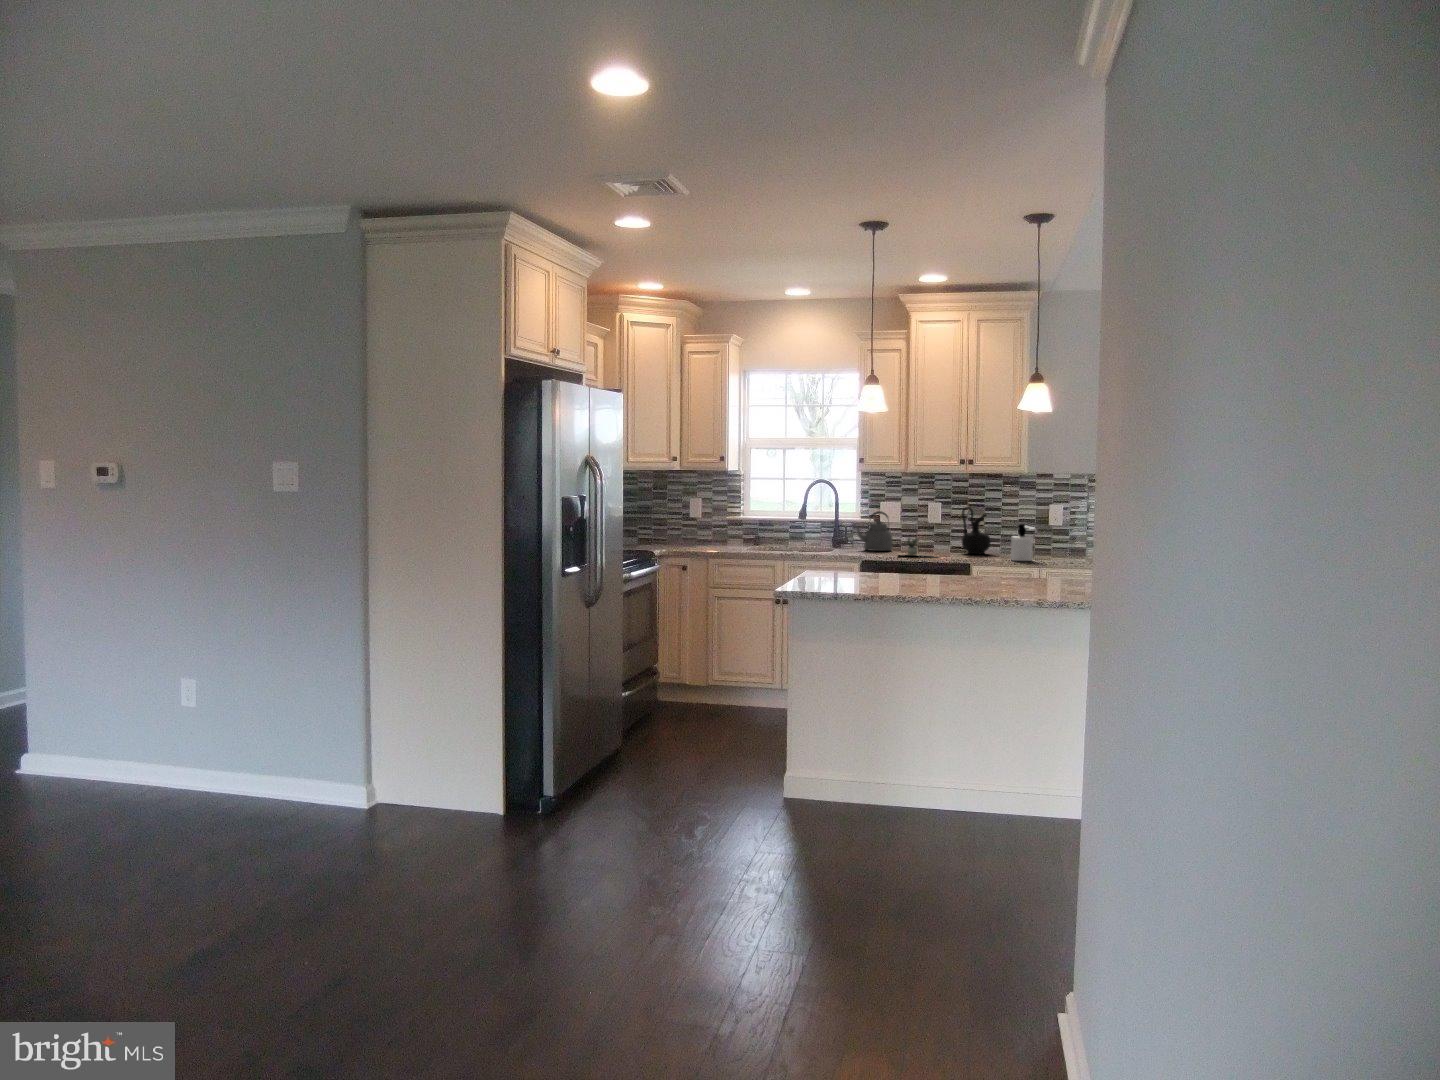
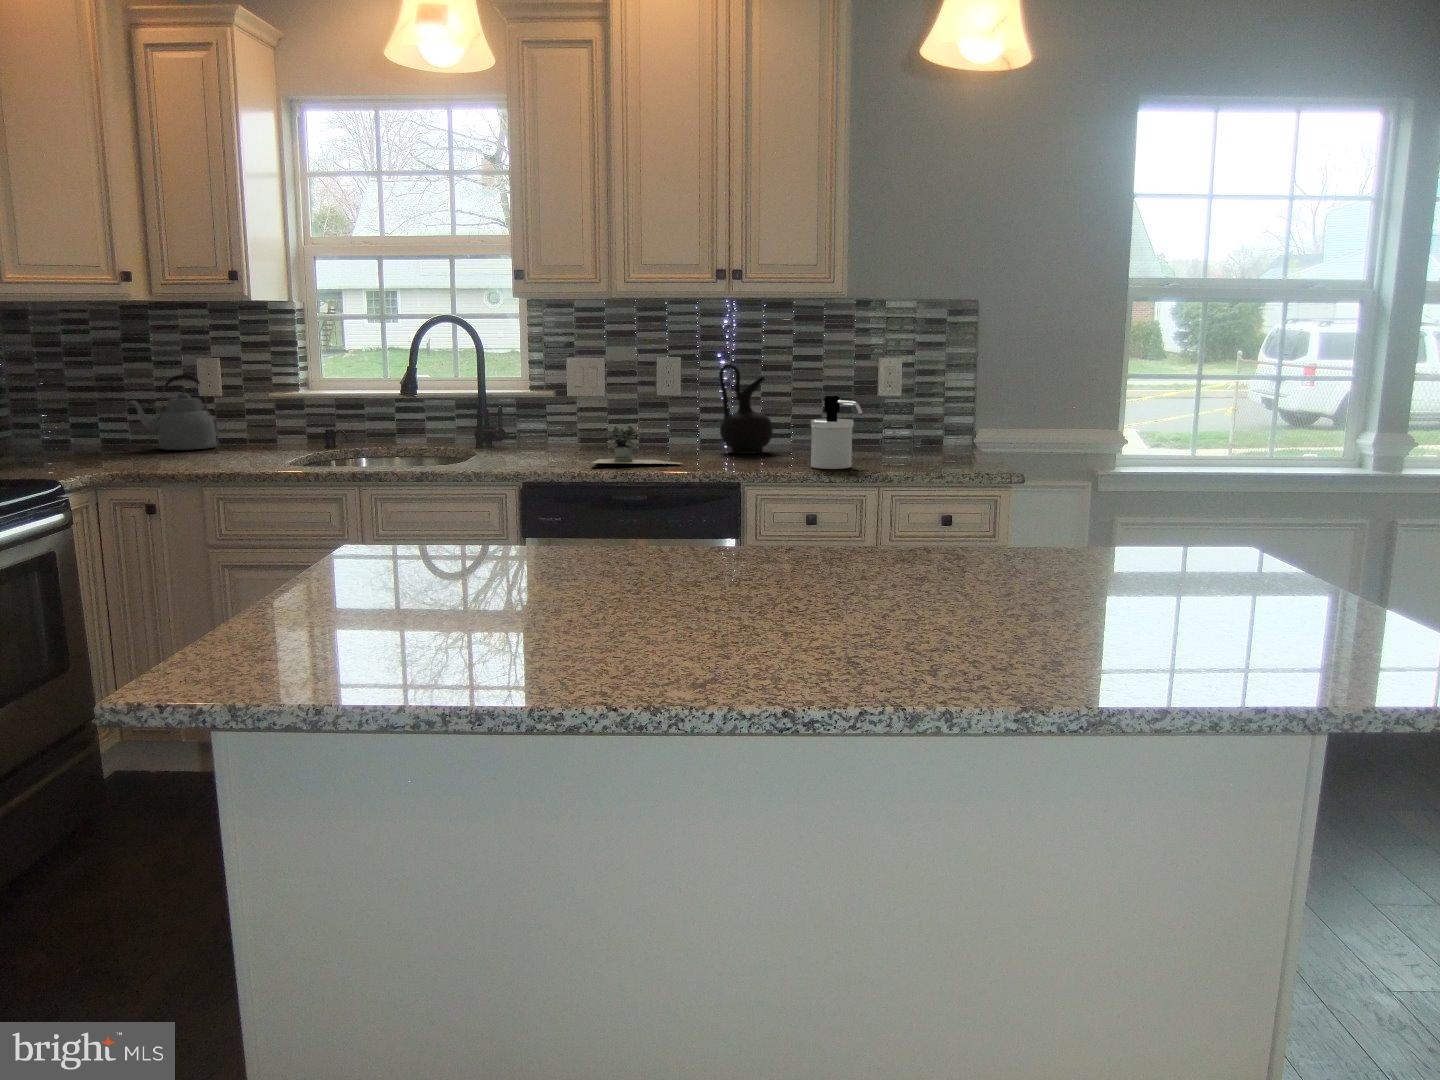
kettle: present [854,511,892,551] -> present [129,374,217,450]

